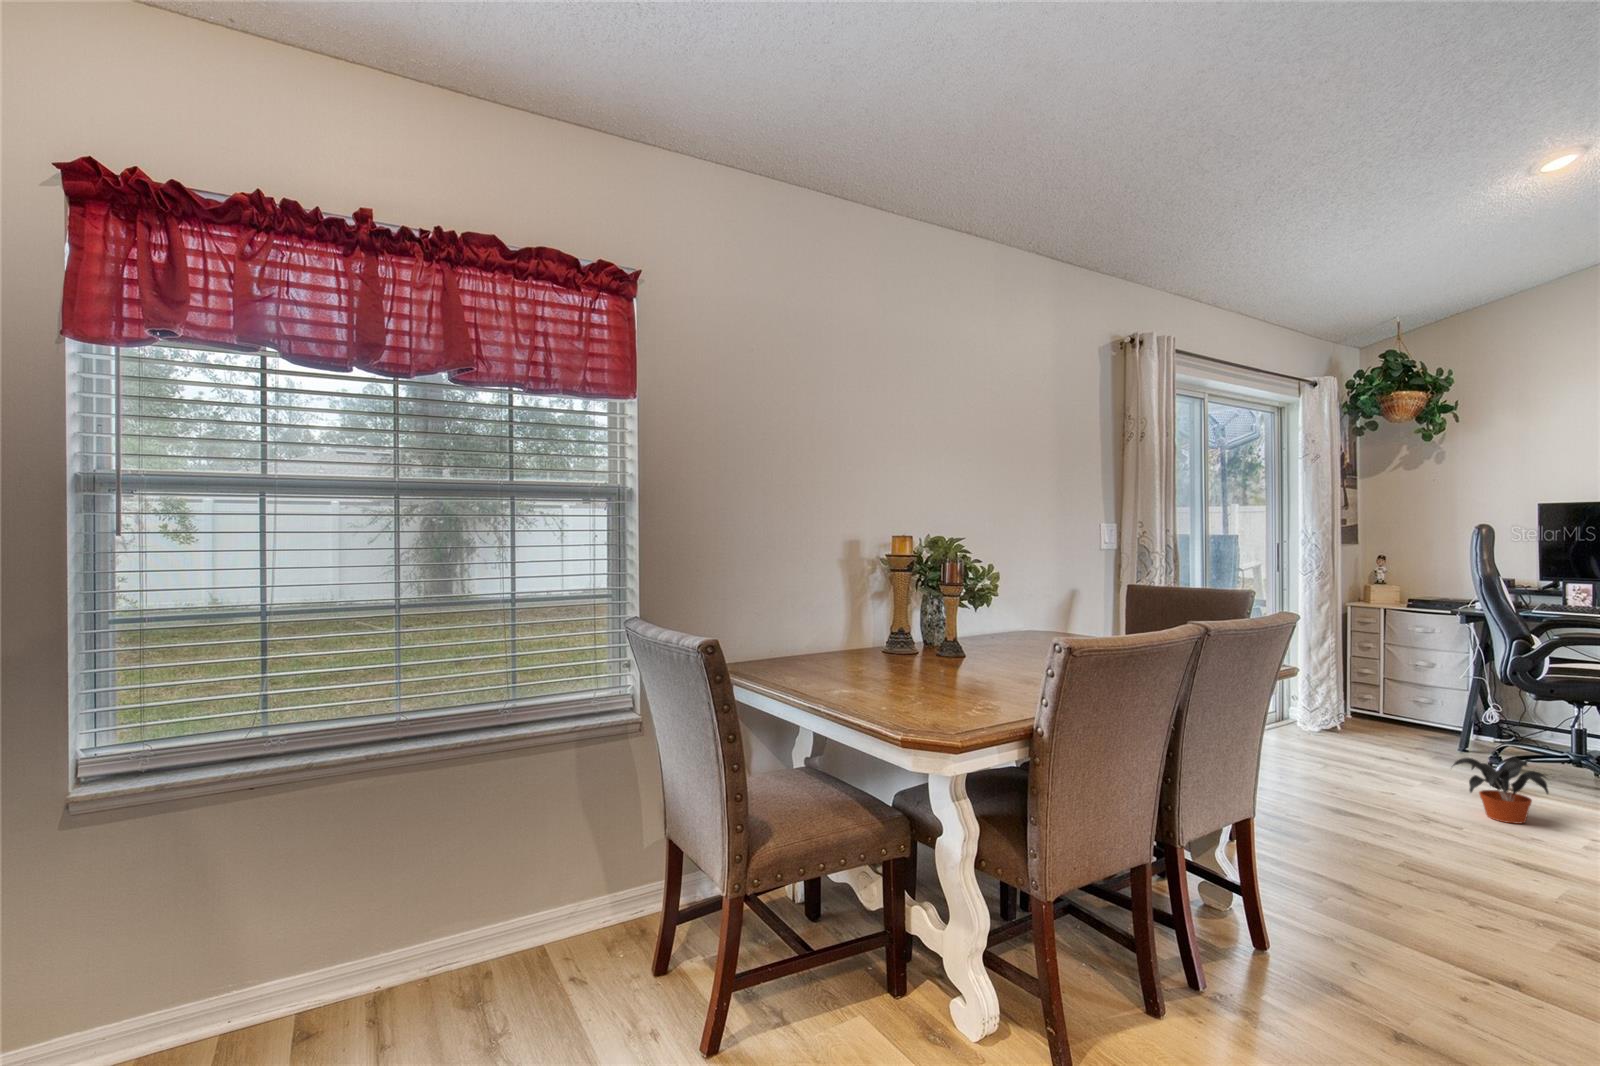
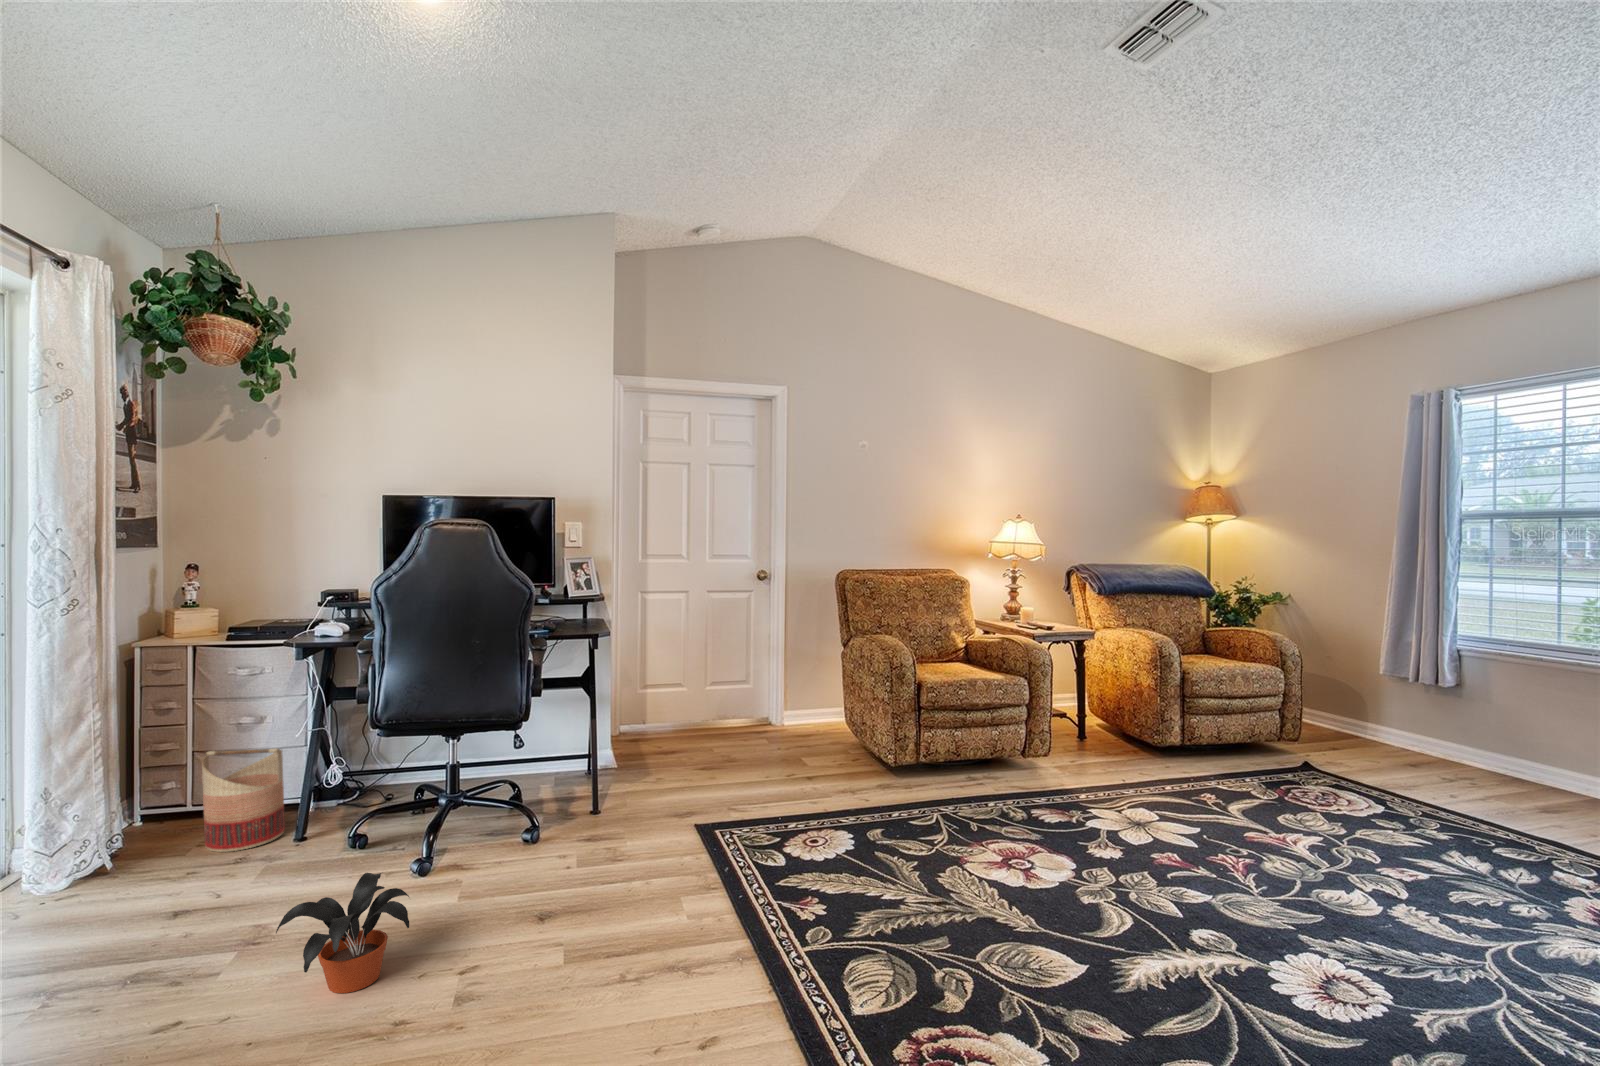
basket: none [1393,677,1452,746] -> present [202,749,285,852]

